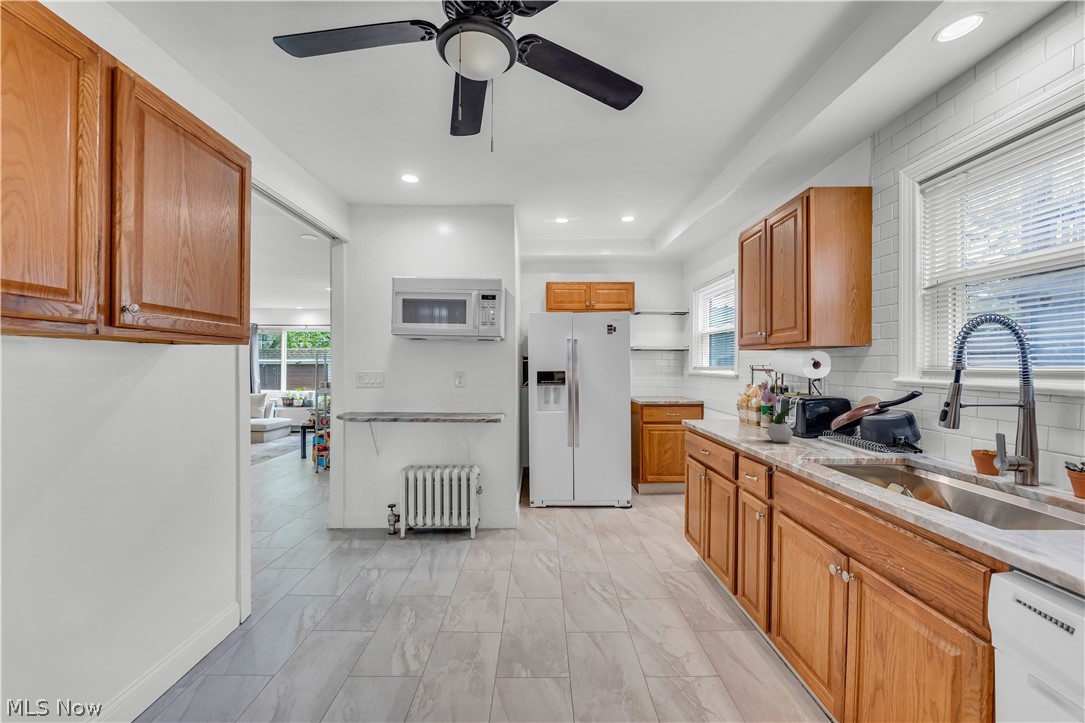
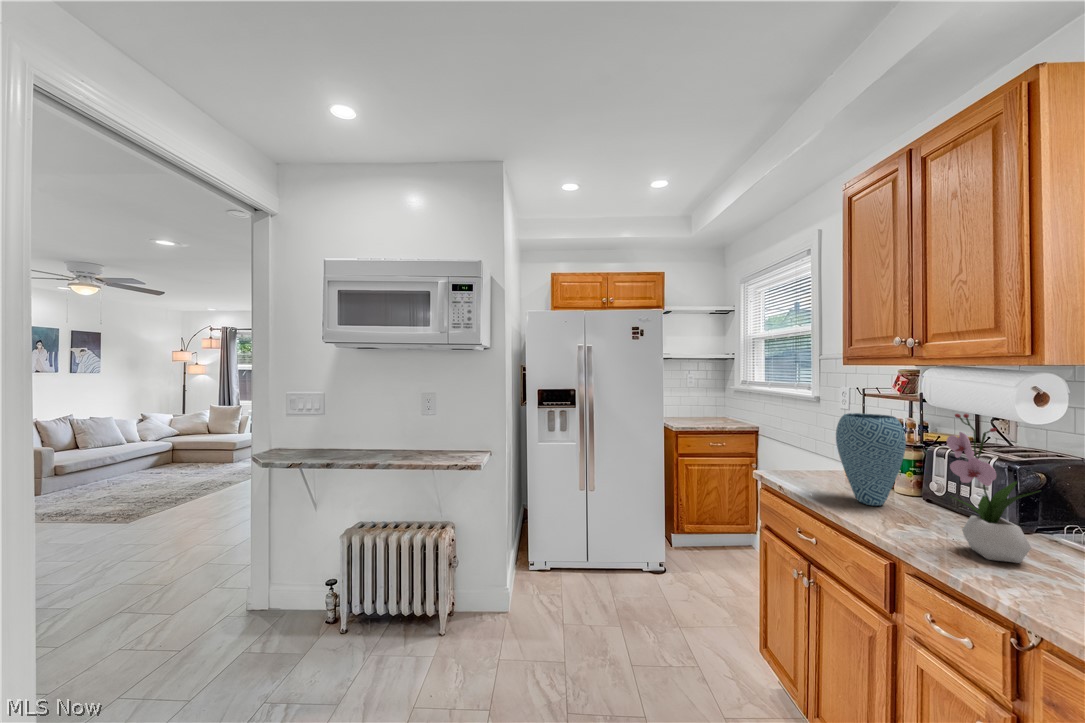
vase: none [723,378,758,430] -> present [836,413,906,506]

